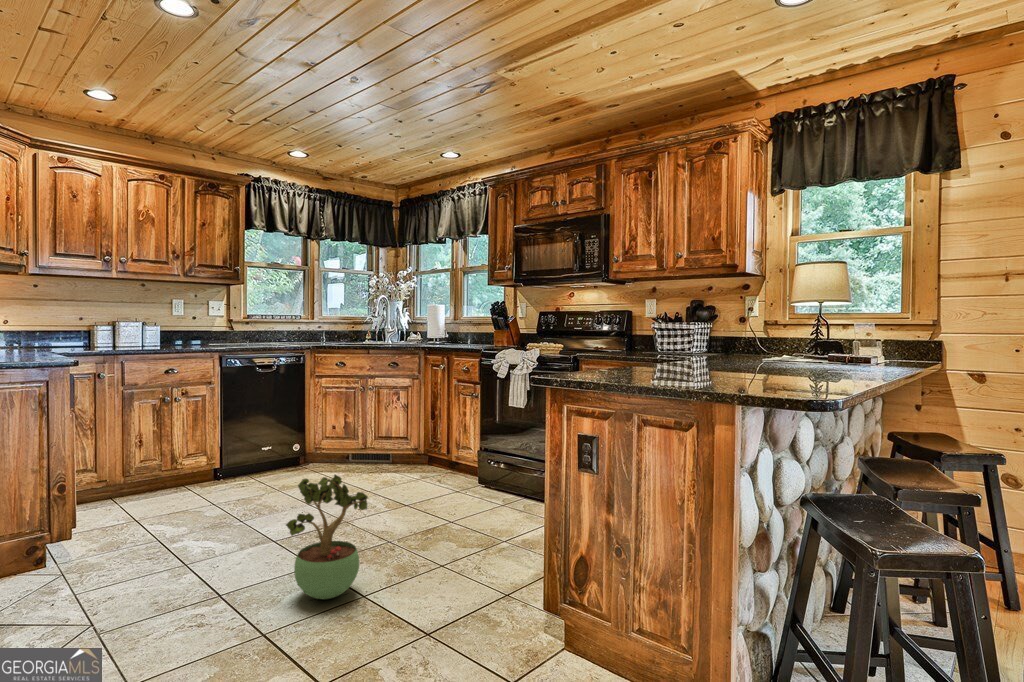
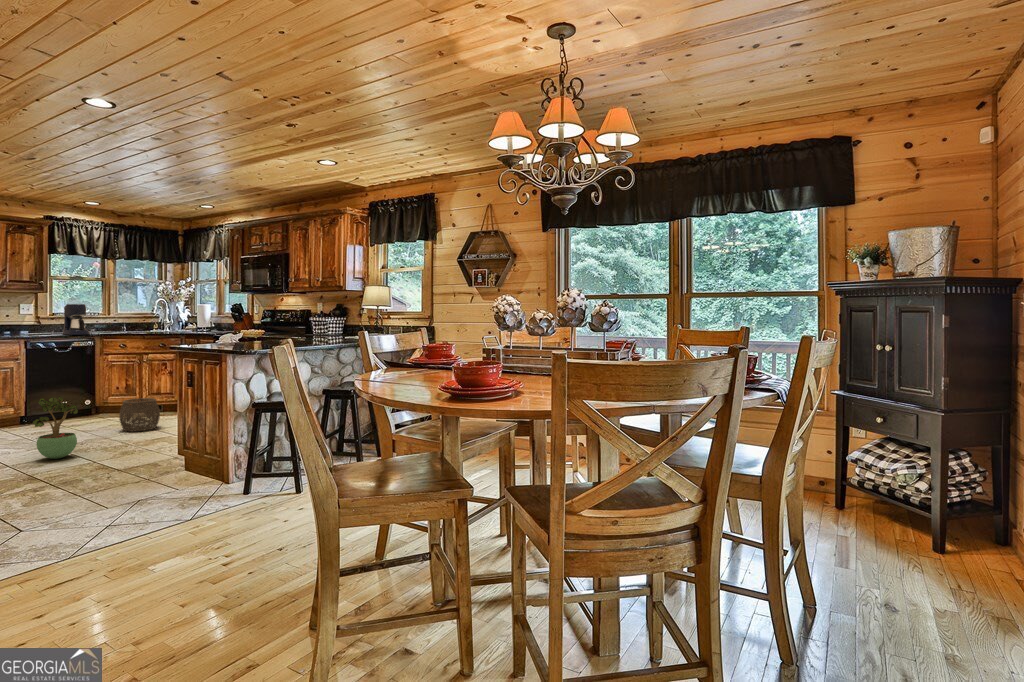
coffee maker: none [265,301,302,347] -> present [63,304,90,335]
woven basket: none [368,452,426,511] -> present [119,398,160,432]

